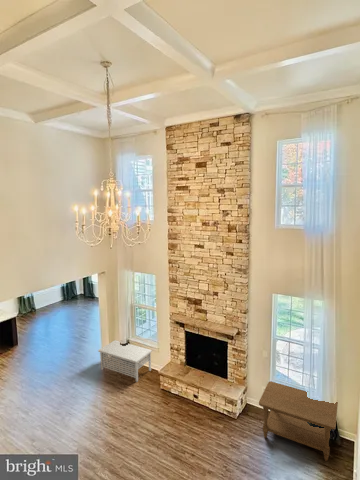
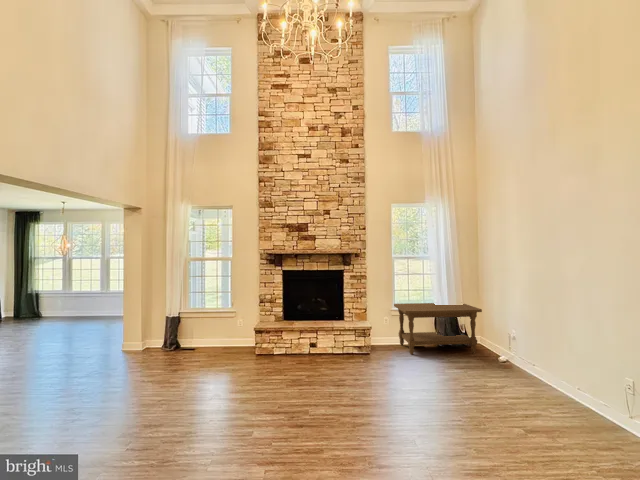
storage bench: present [98,340,152,382] -> none [137,314,224,357]

